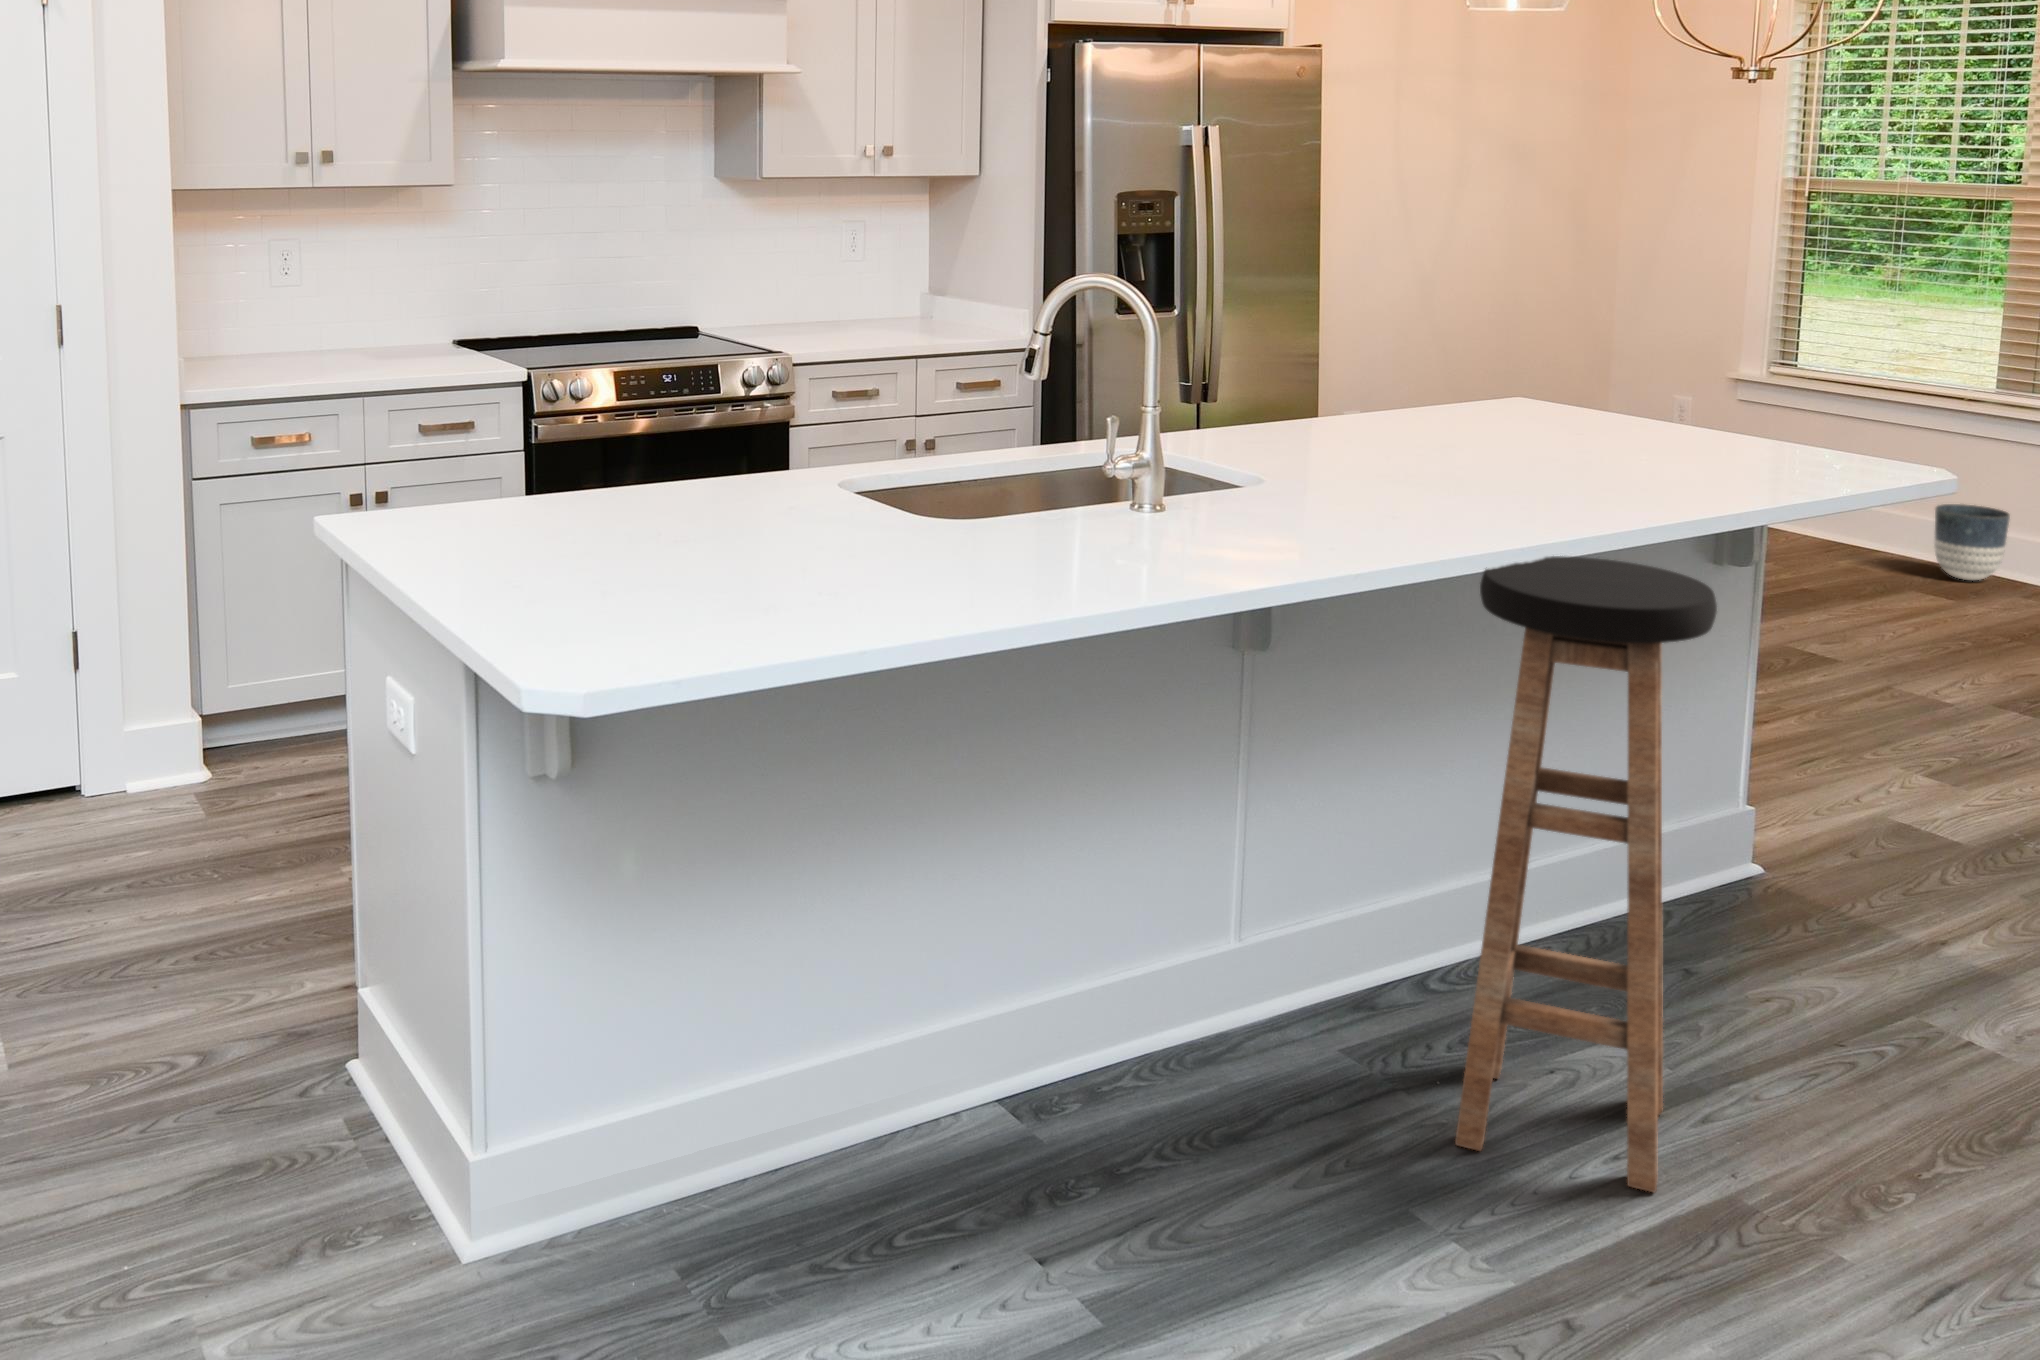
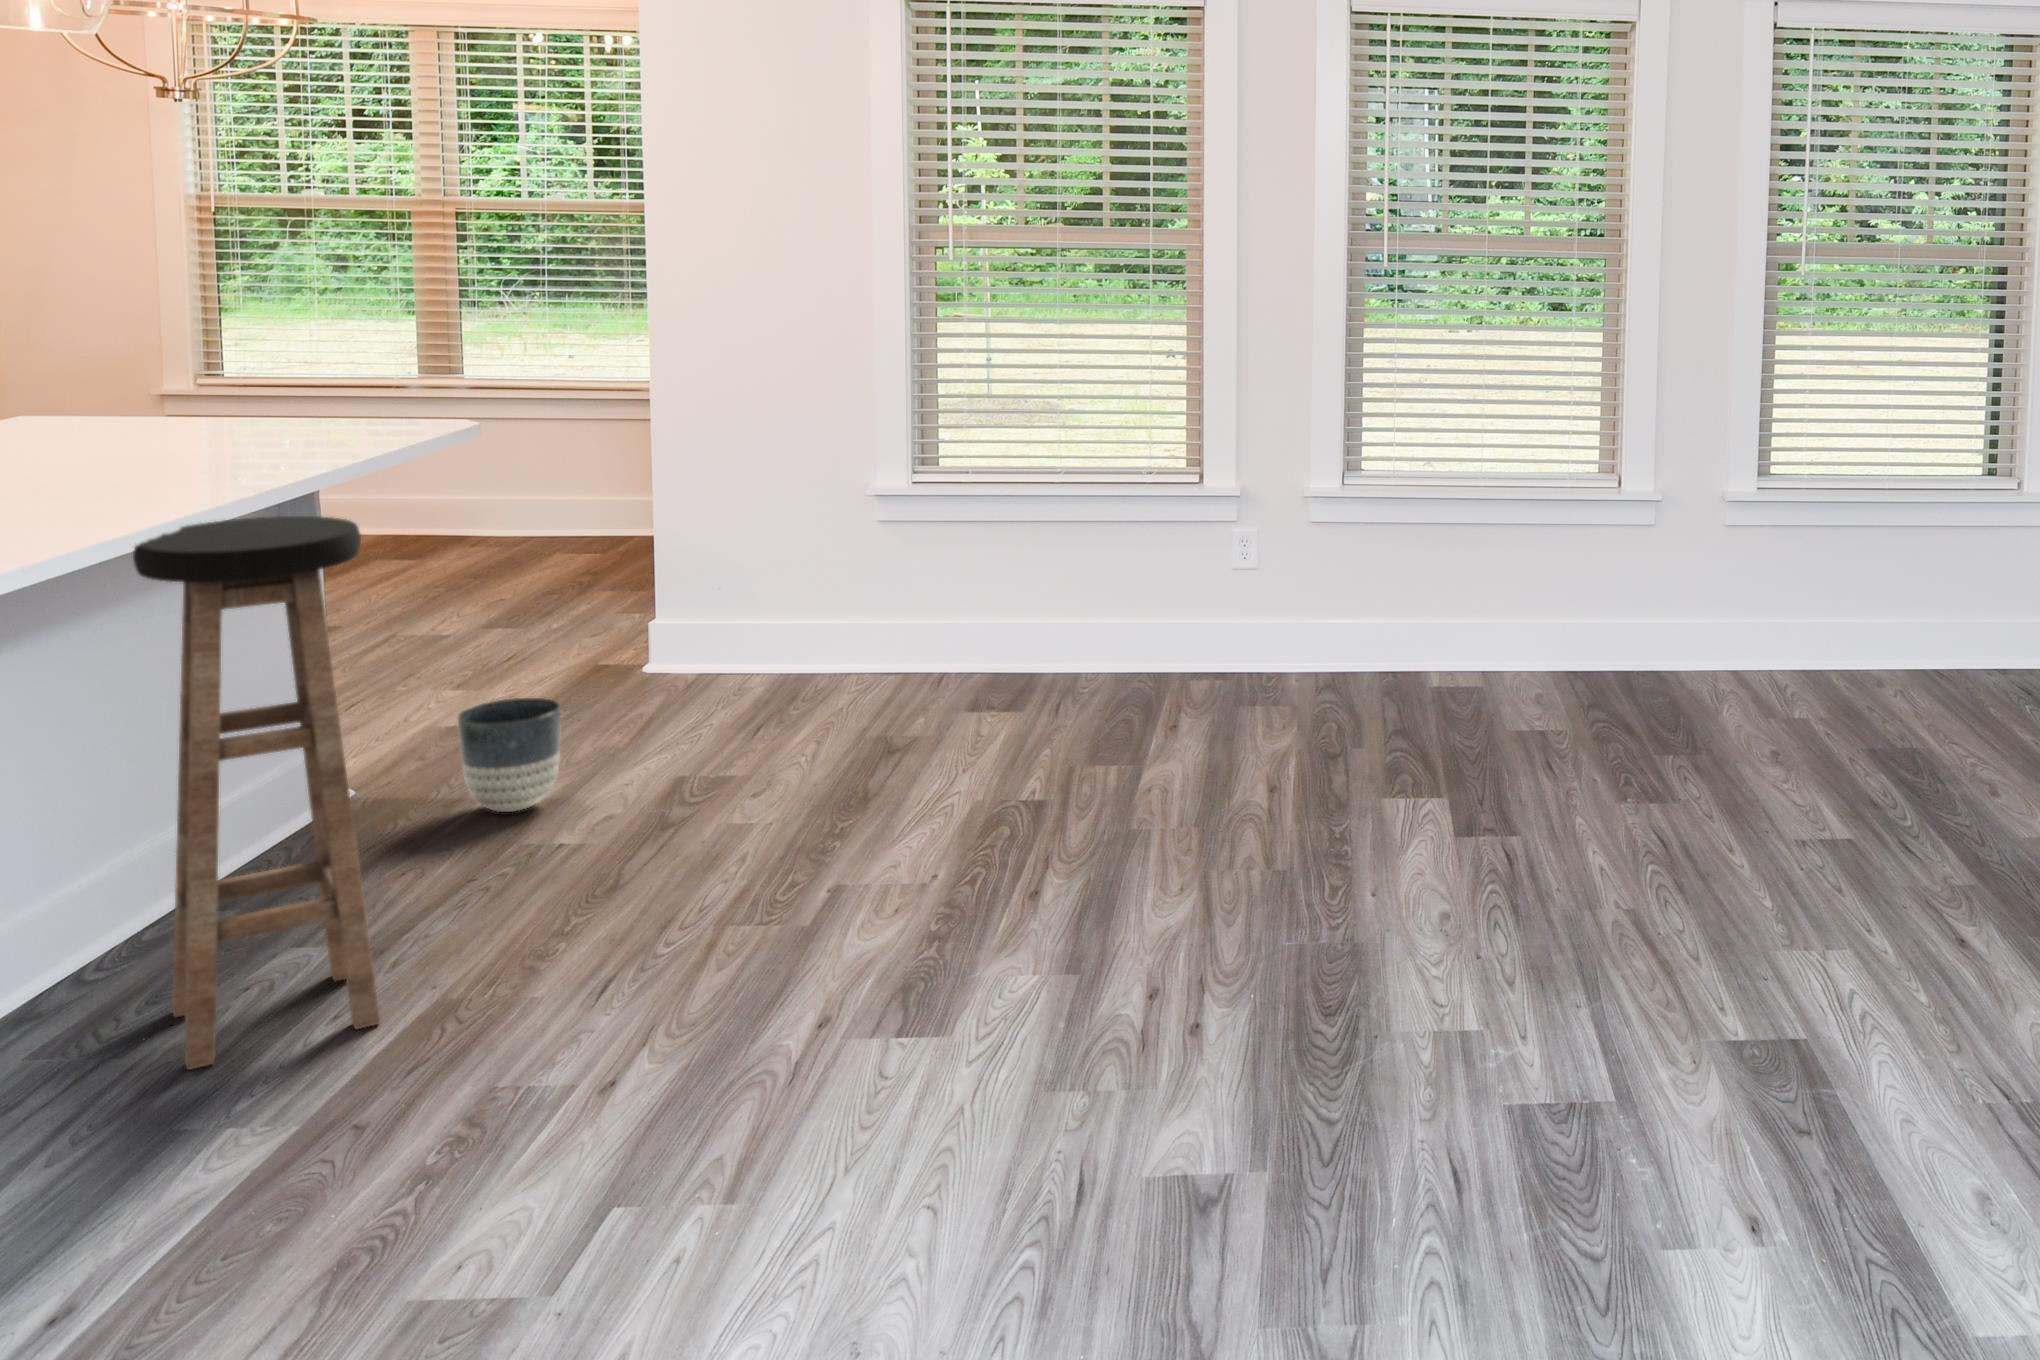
planter: present [1934,504,2010,580] -> present [457,698,561,812]

